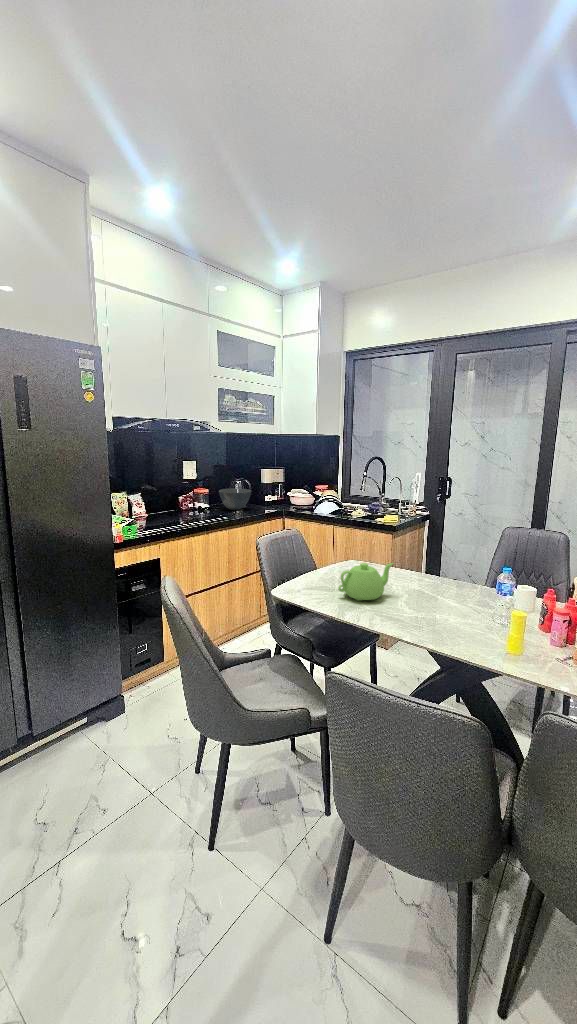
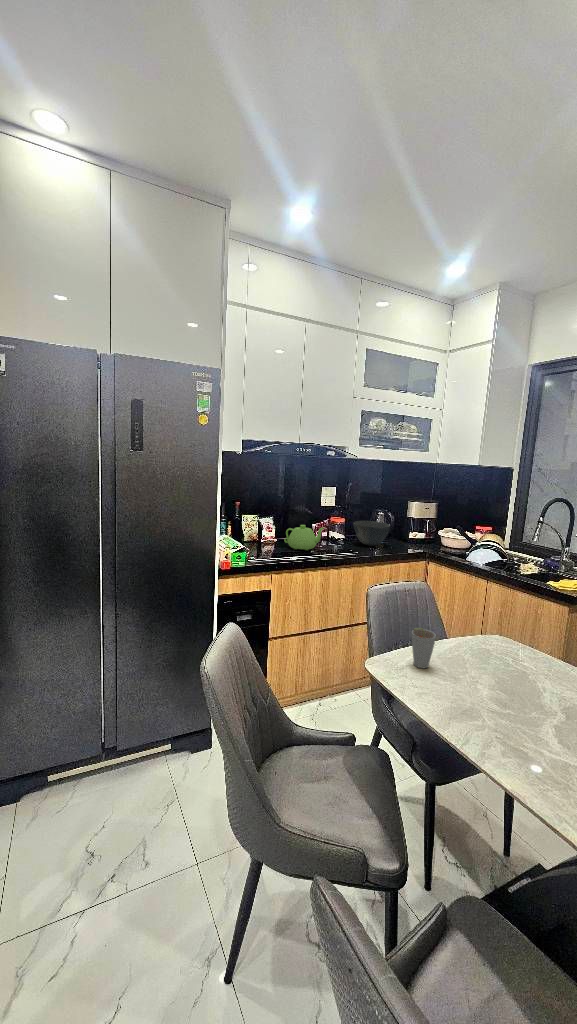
cup: none [303,558,321,588] -> present [412,628,436,668]
teapot: present [338,563,393,601] -> present [284,525,324,550]

